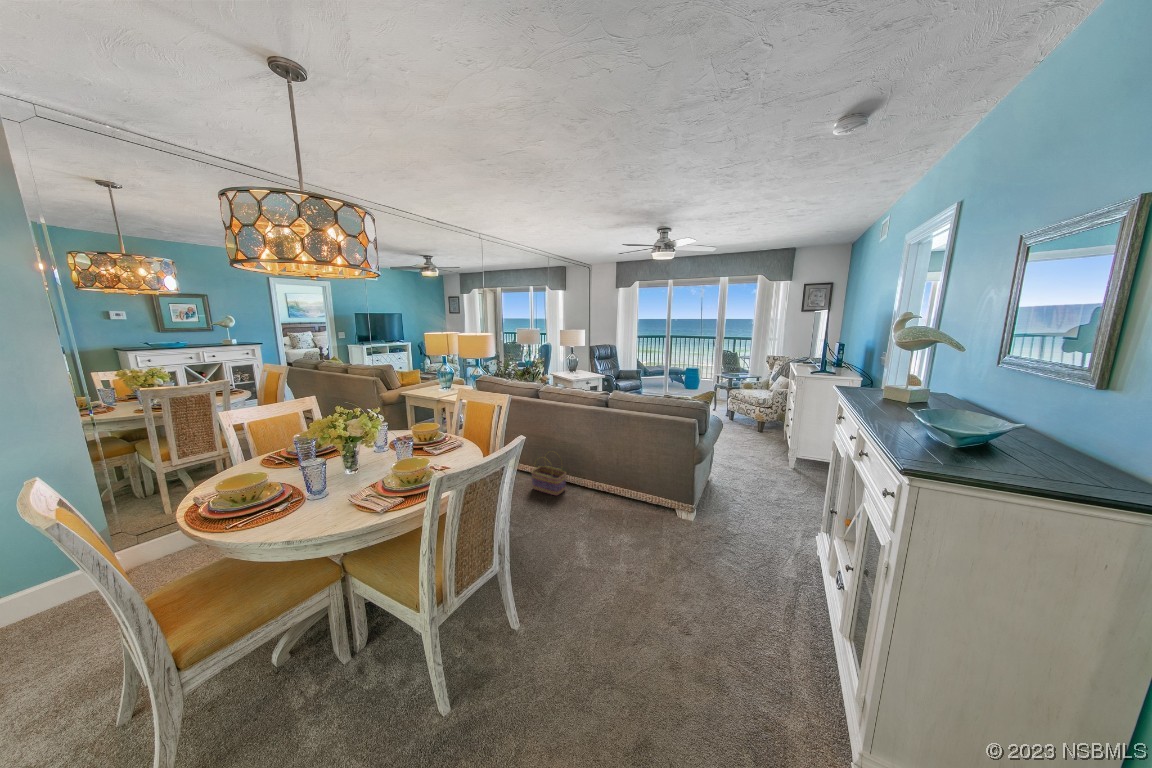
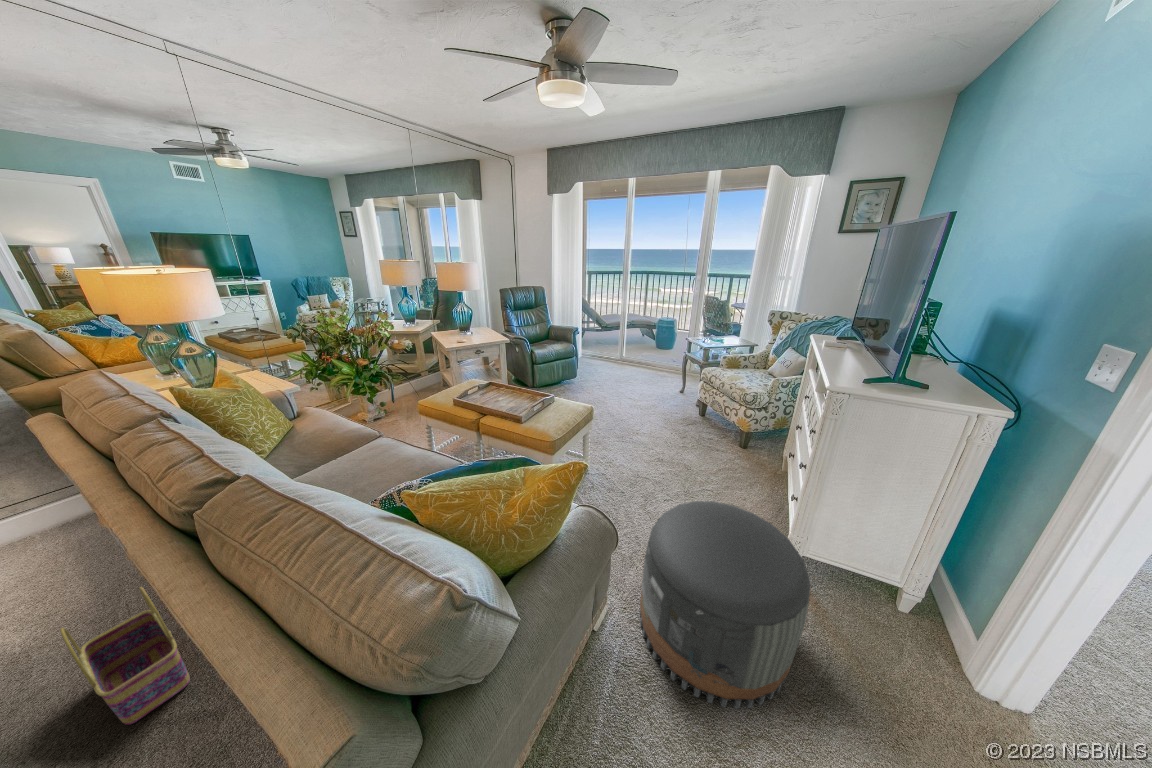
pouf: none [727,429,795,492] -> present [640,501,811,709]

